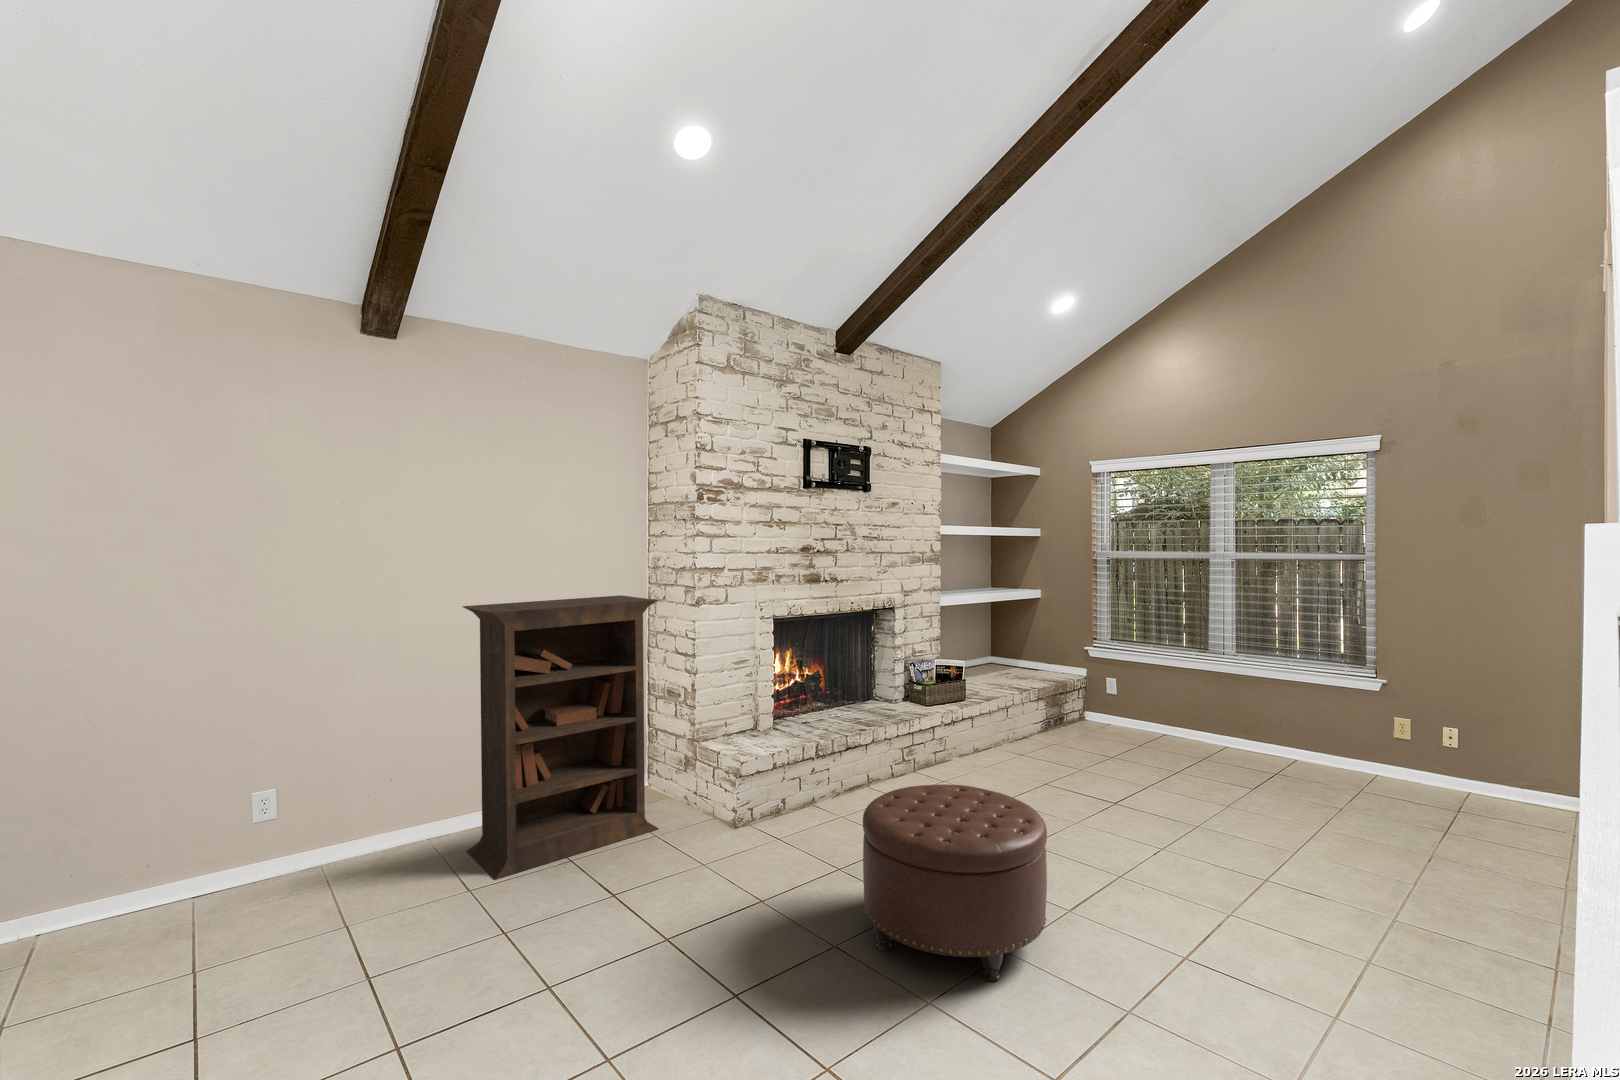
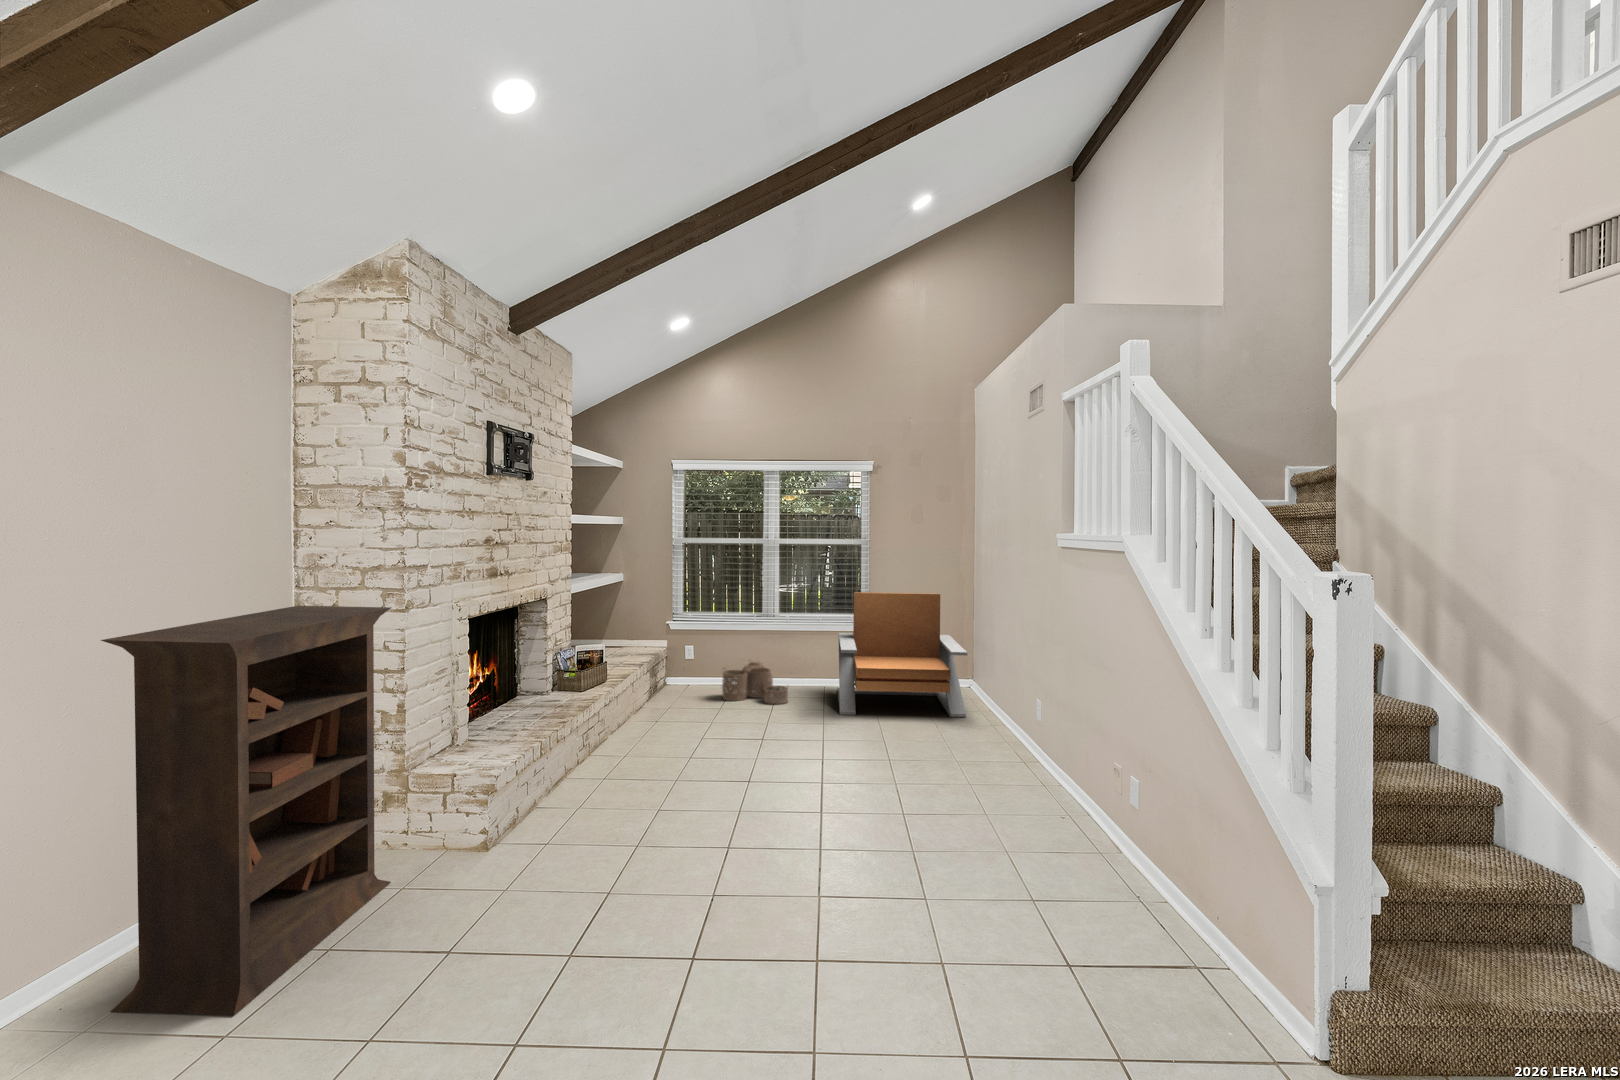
lounge chair: none [1272,629,1535,857] -> present [838,592,967,717]
woven basket: none [1128,706,1215,769] -> present [722,662,788,704]
ottoman: present [863,784,1047,981] -> none [703,740,850,890]

